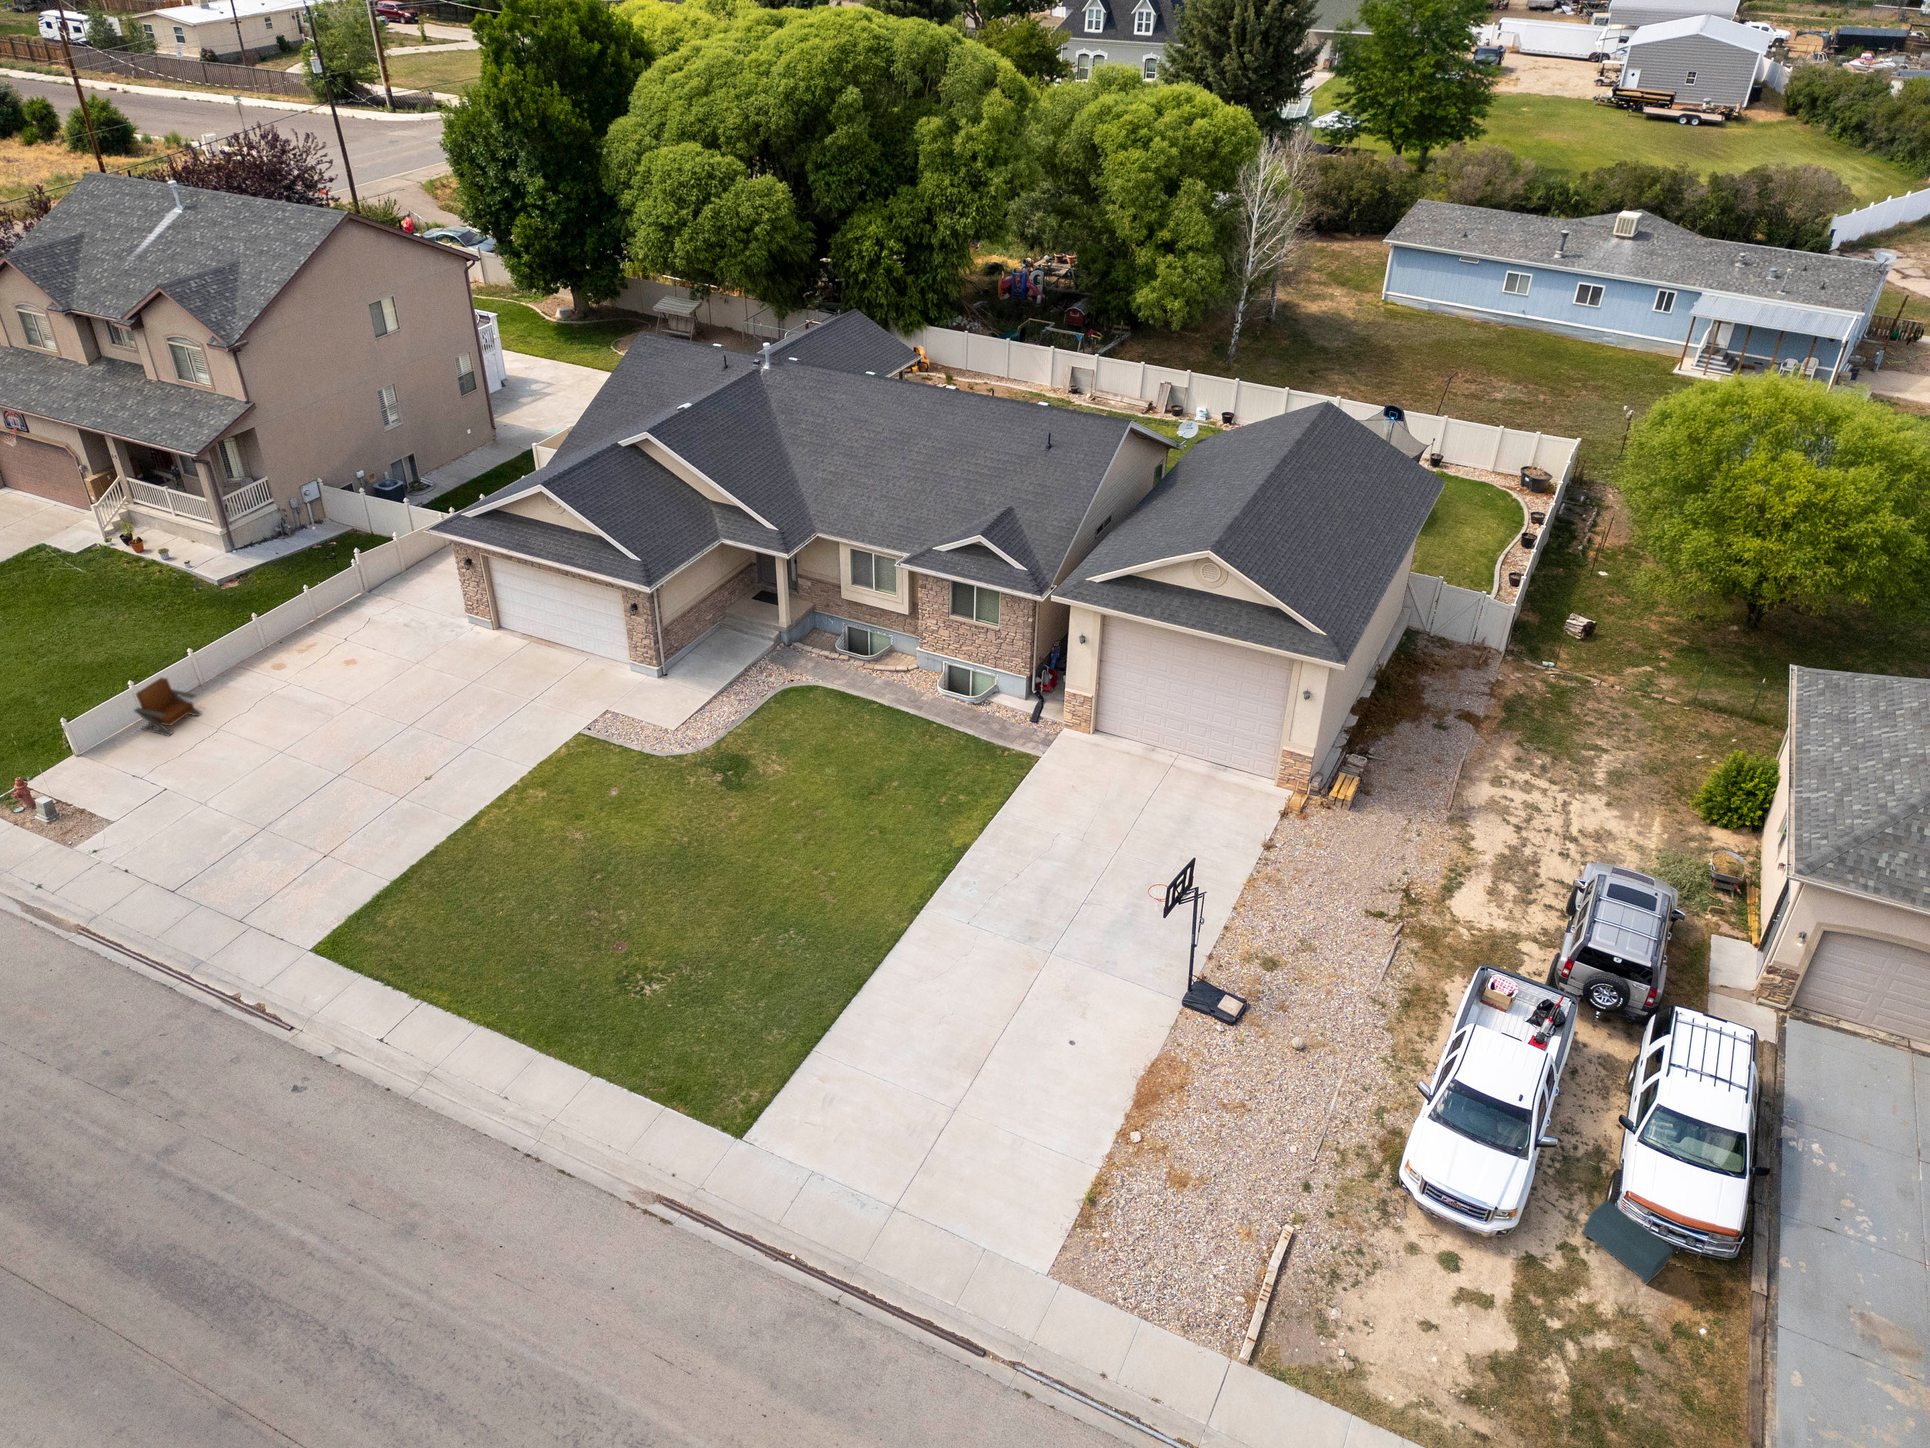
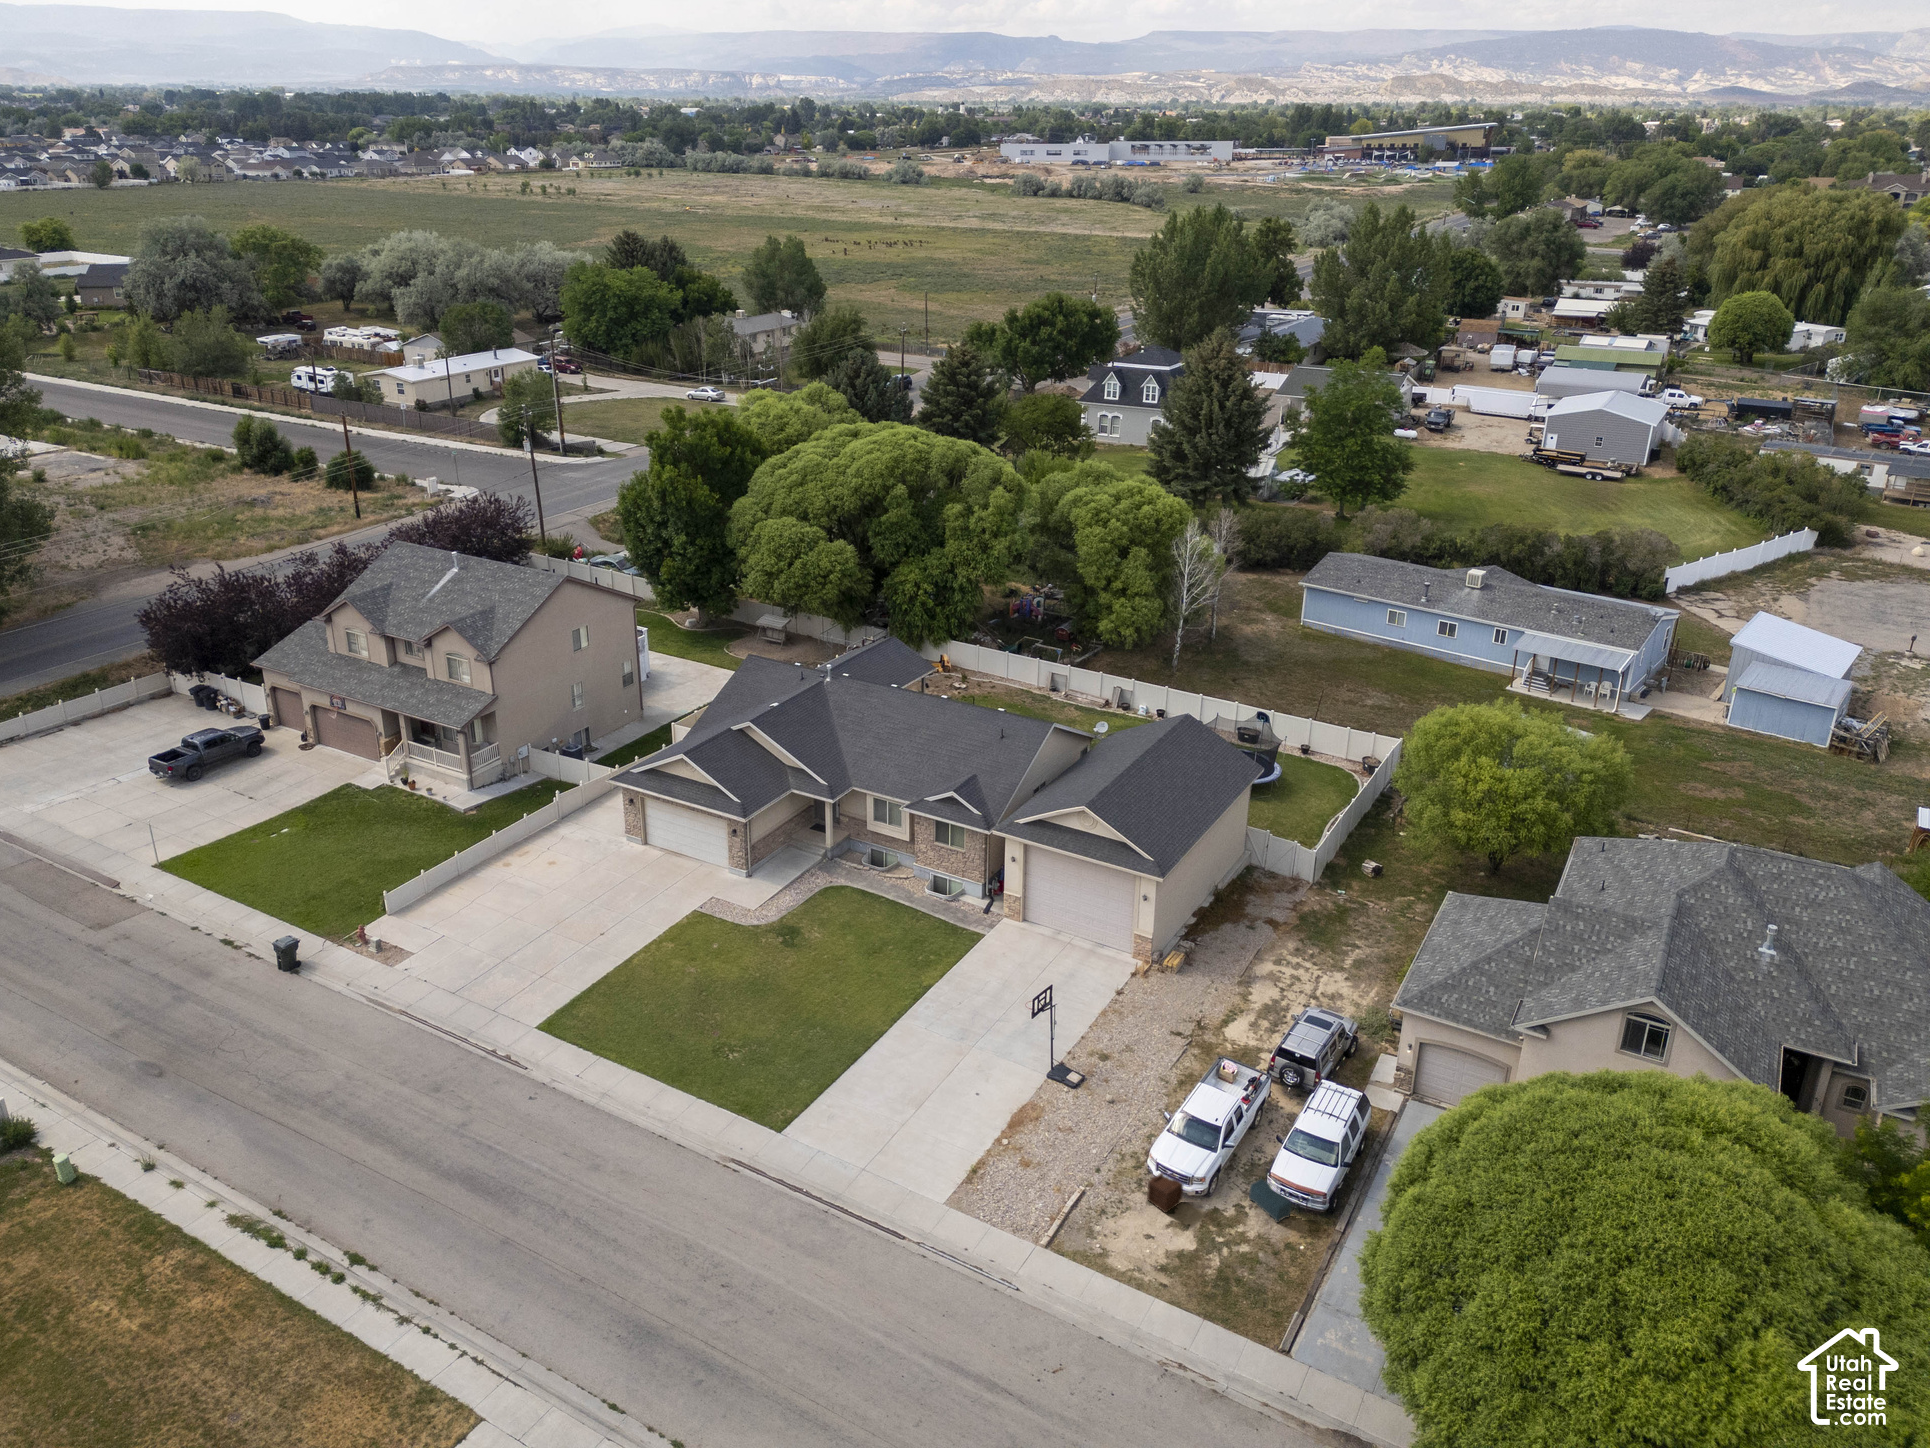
lounge chair: present [134,678,201,736] -> none [422,868,461,905]
wooden crate: none [1406,1195,1478,1275] -> present [1147,1173,1183,1213]

